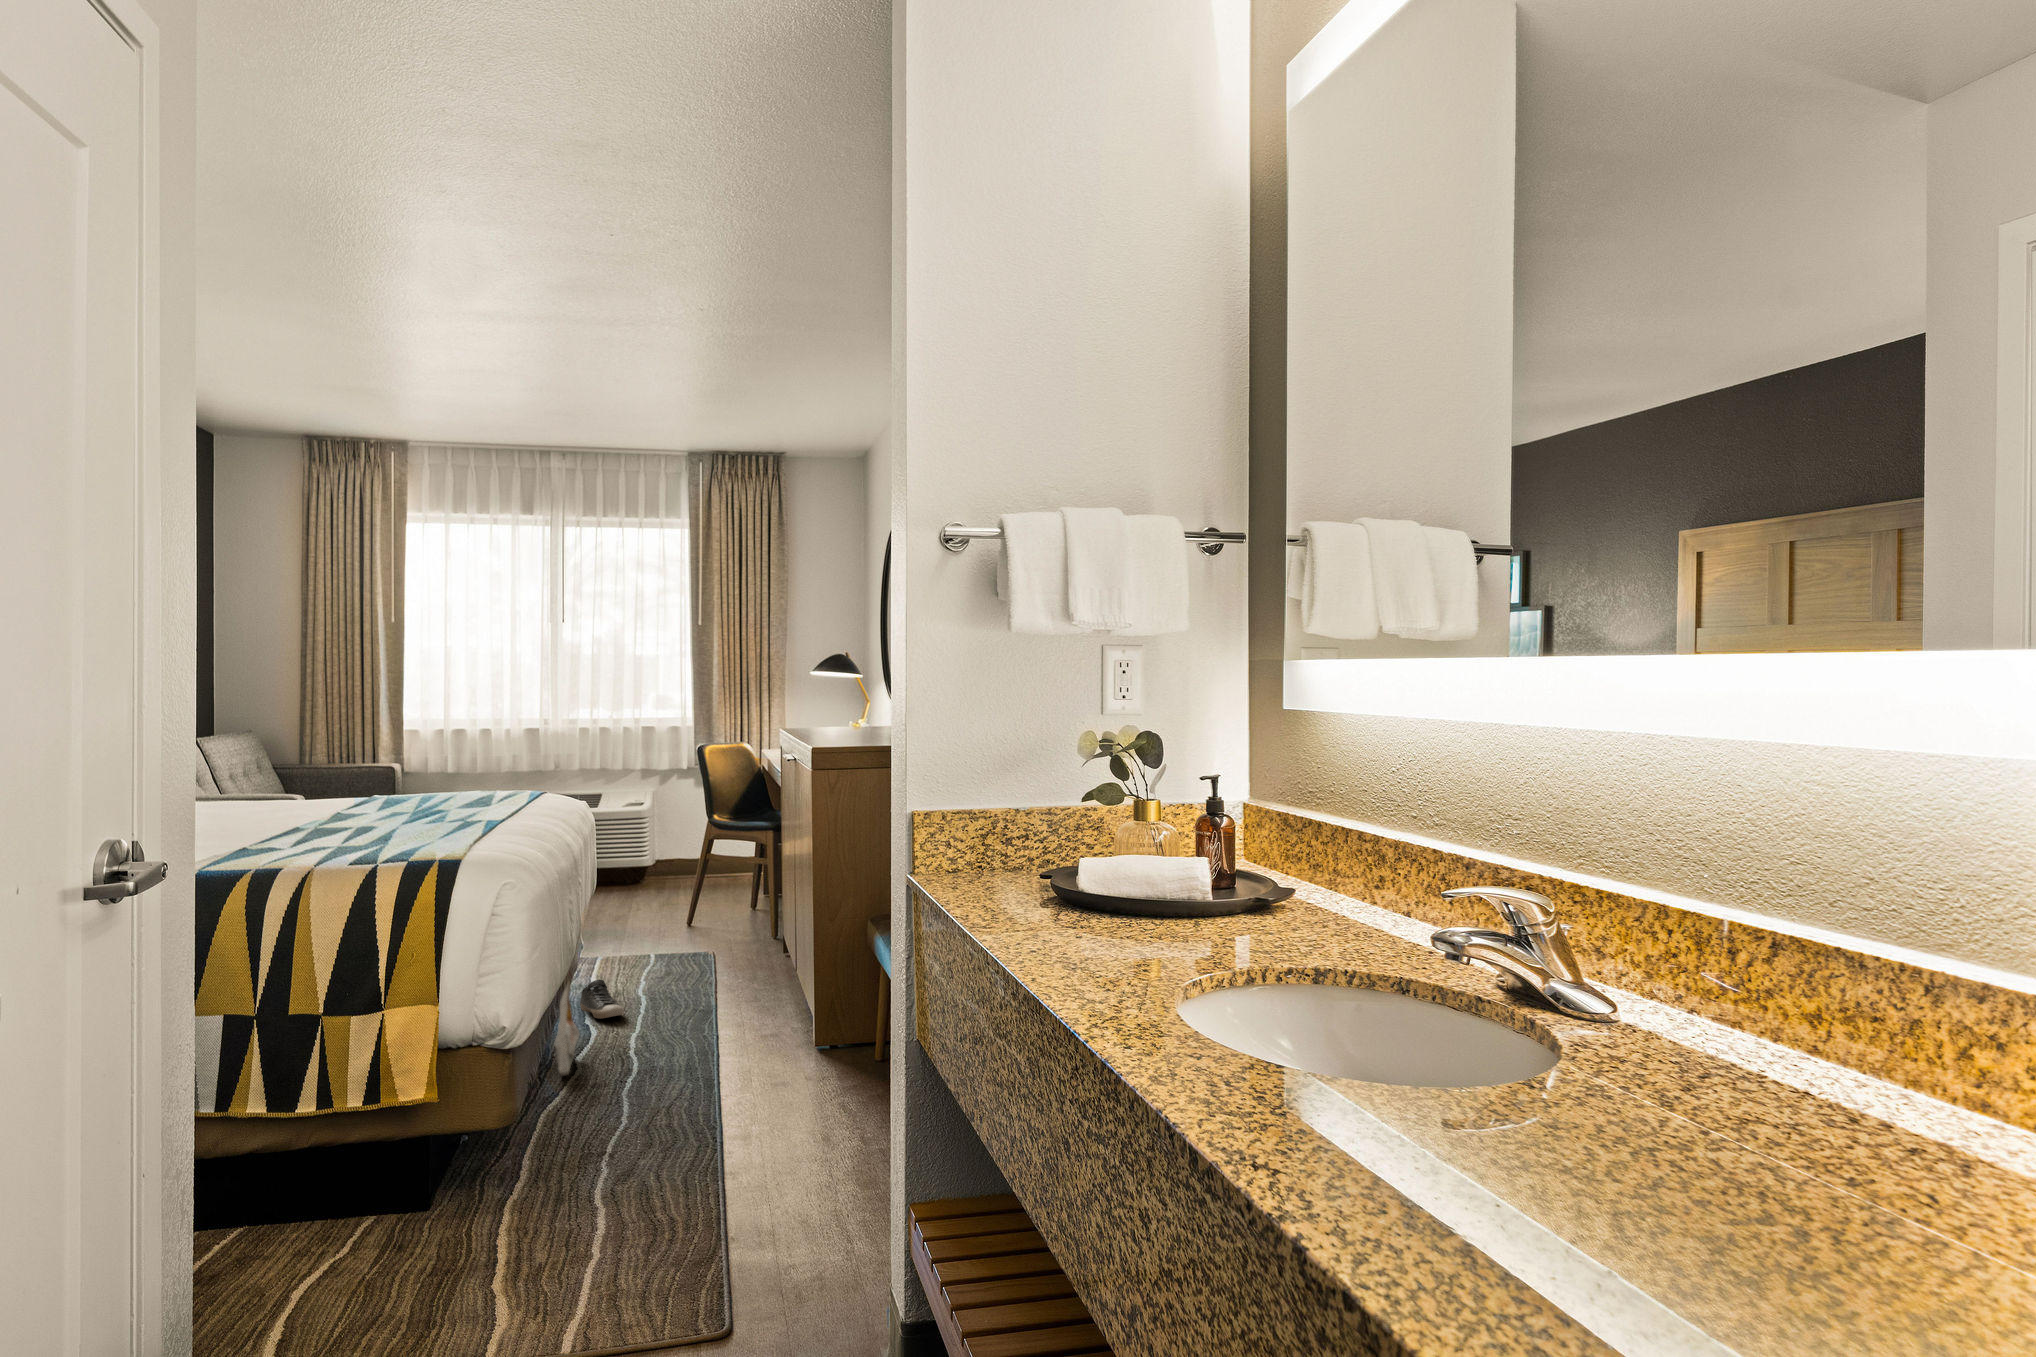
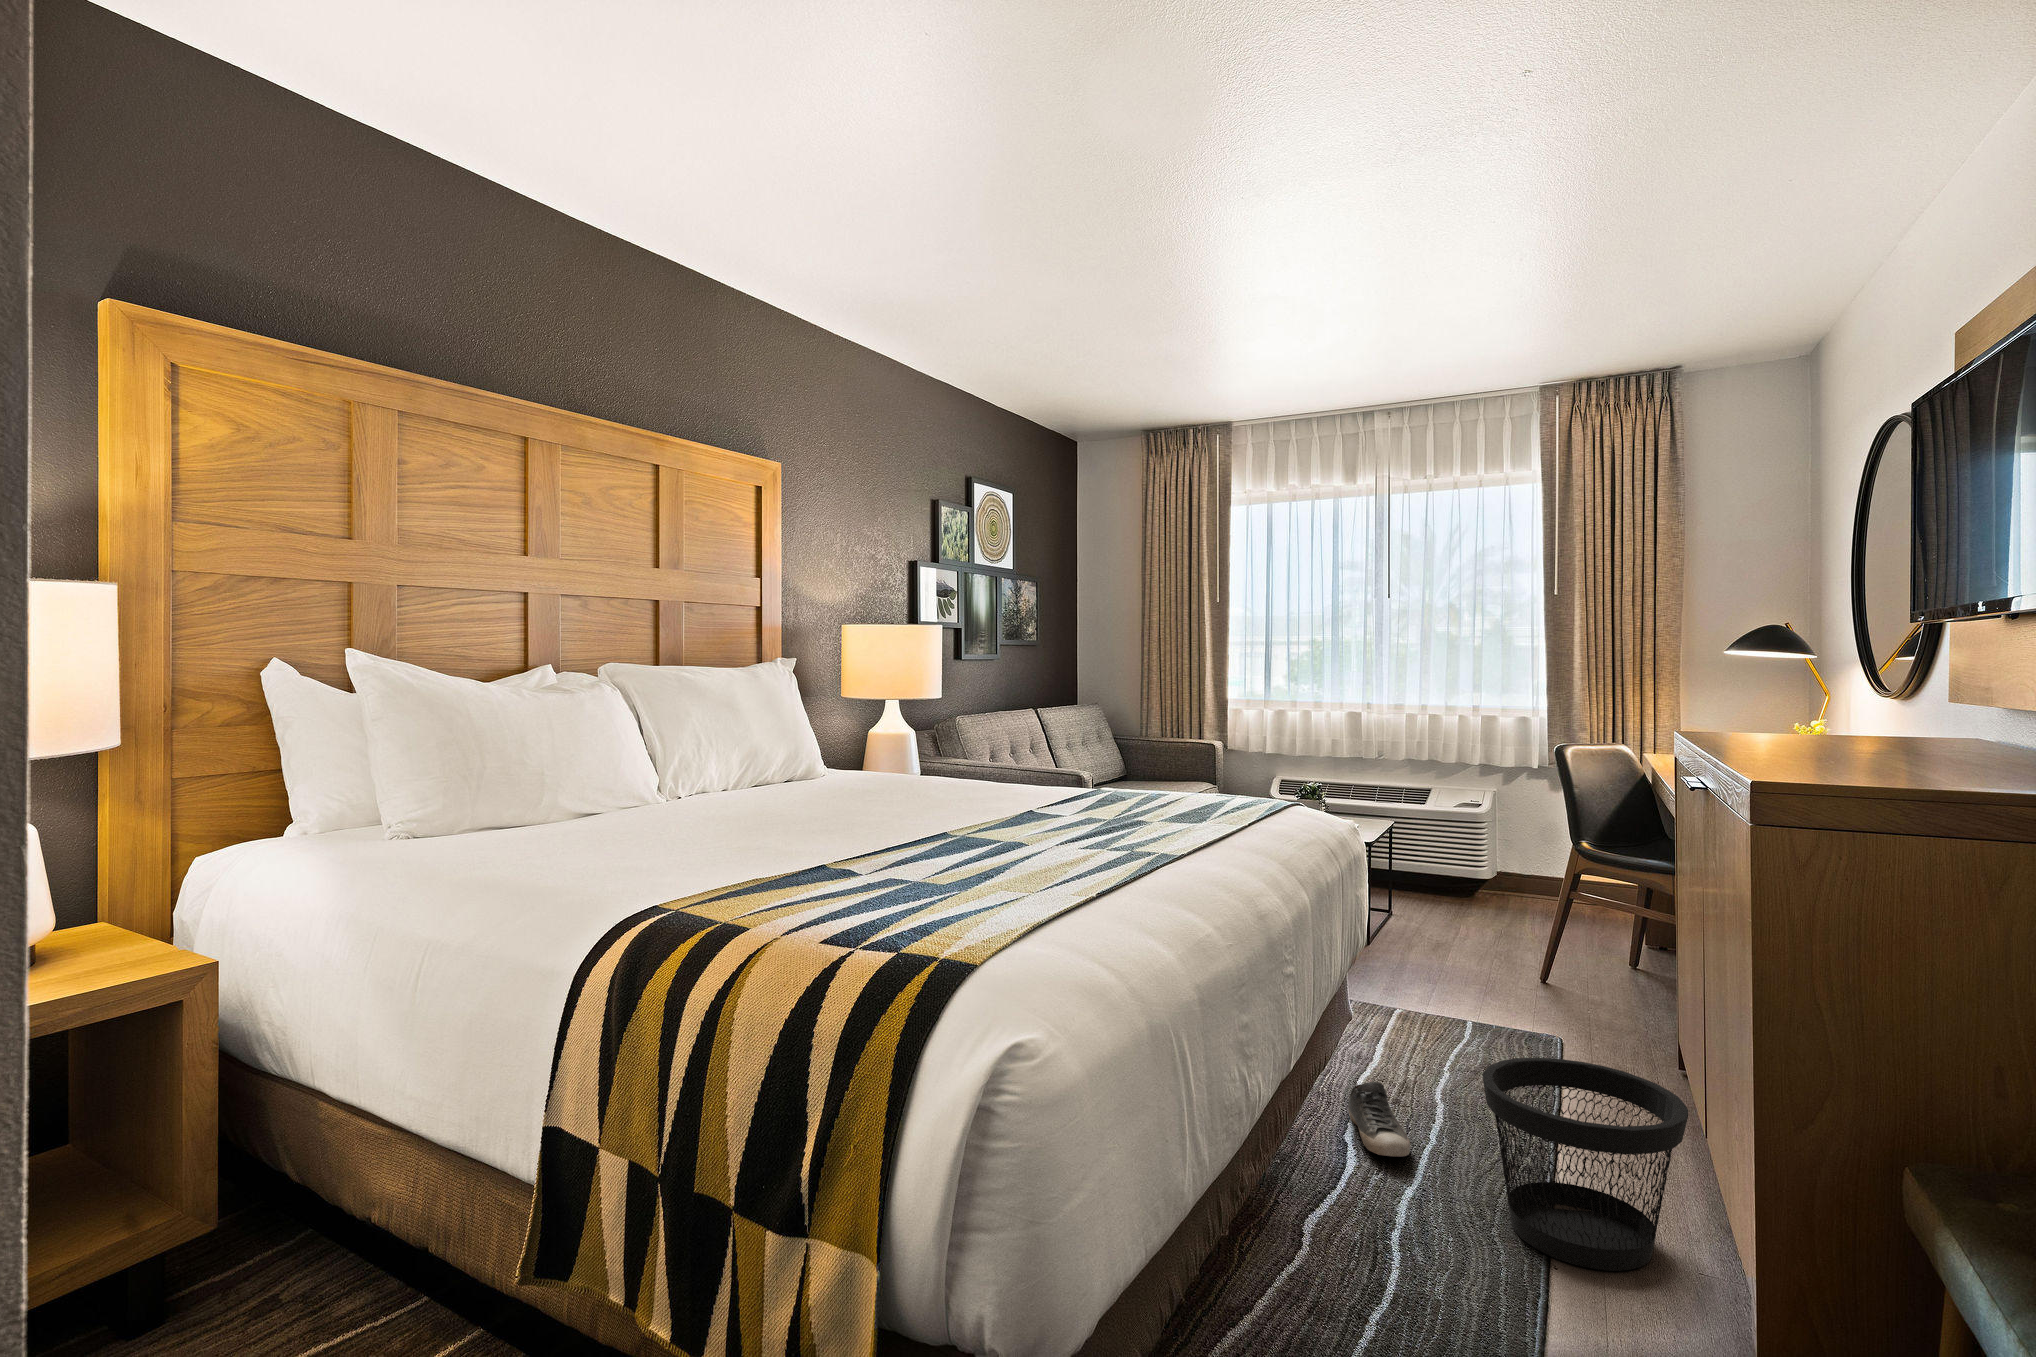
wastebasket: none [669,935,773,1036] -> present [1483,1058,1688,1271]
bag: present [554,982,580,1076] -> none [1258,1116,1318,1300]

